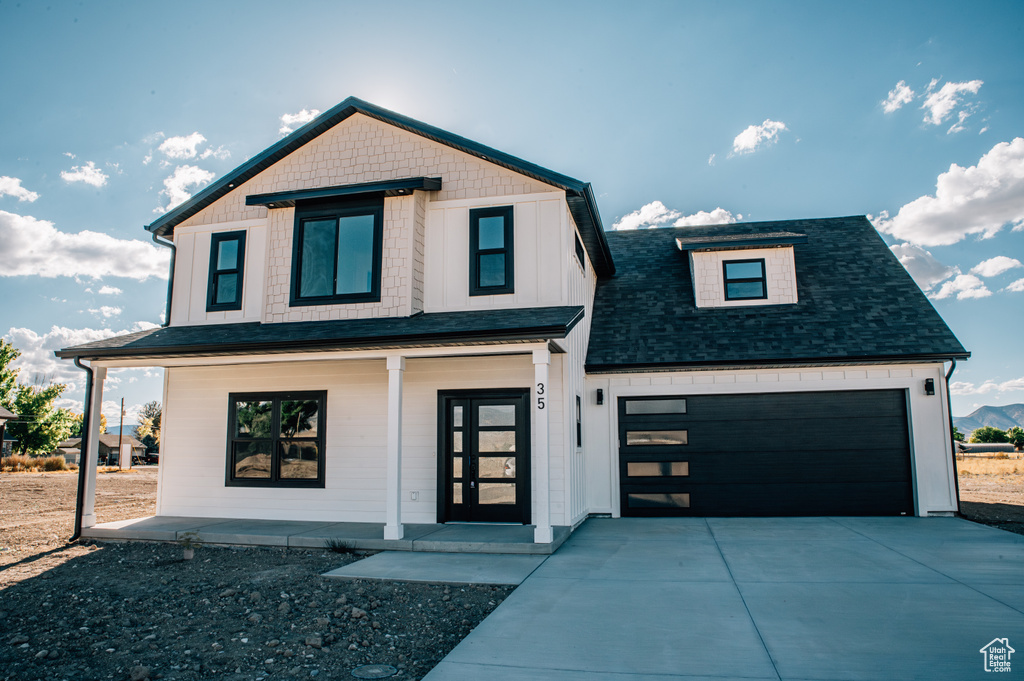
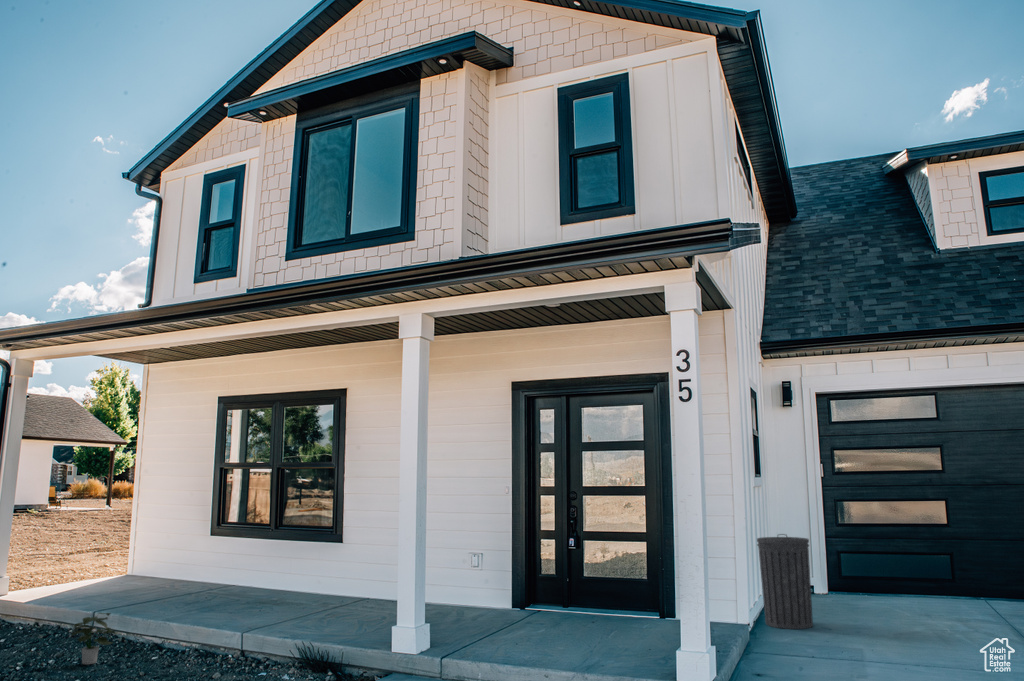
trash can: none [577,480,604,532] -> present [757,534,813,629]

